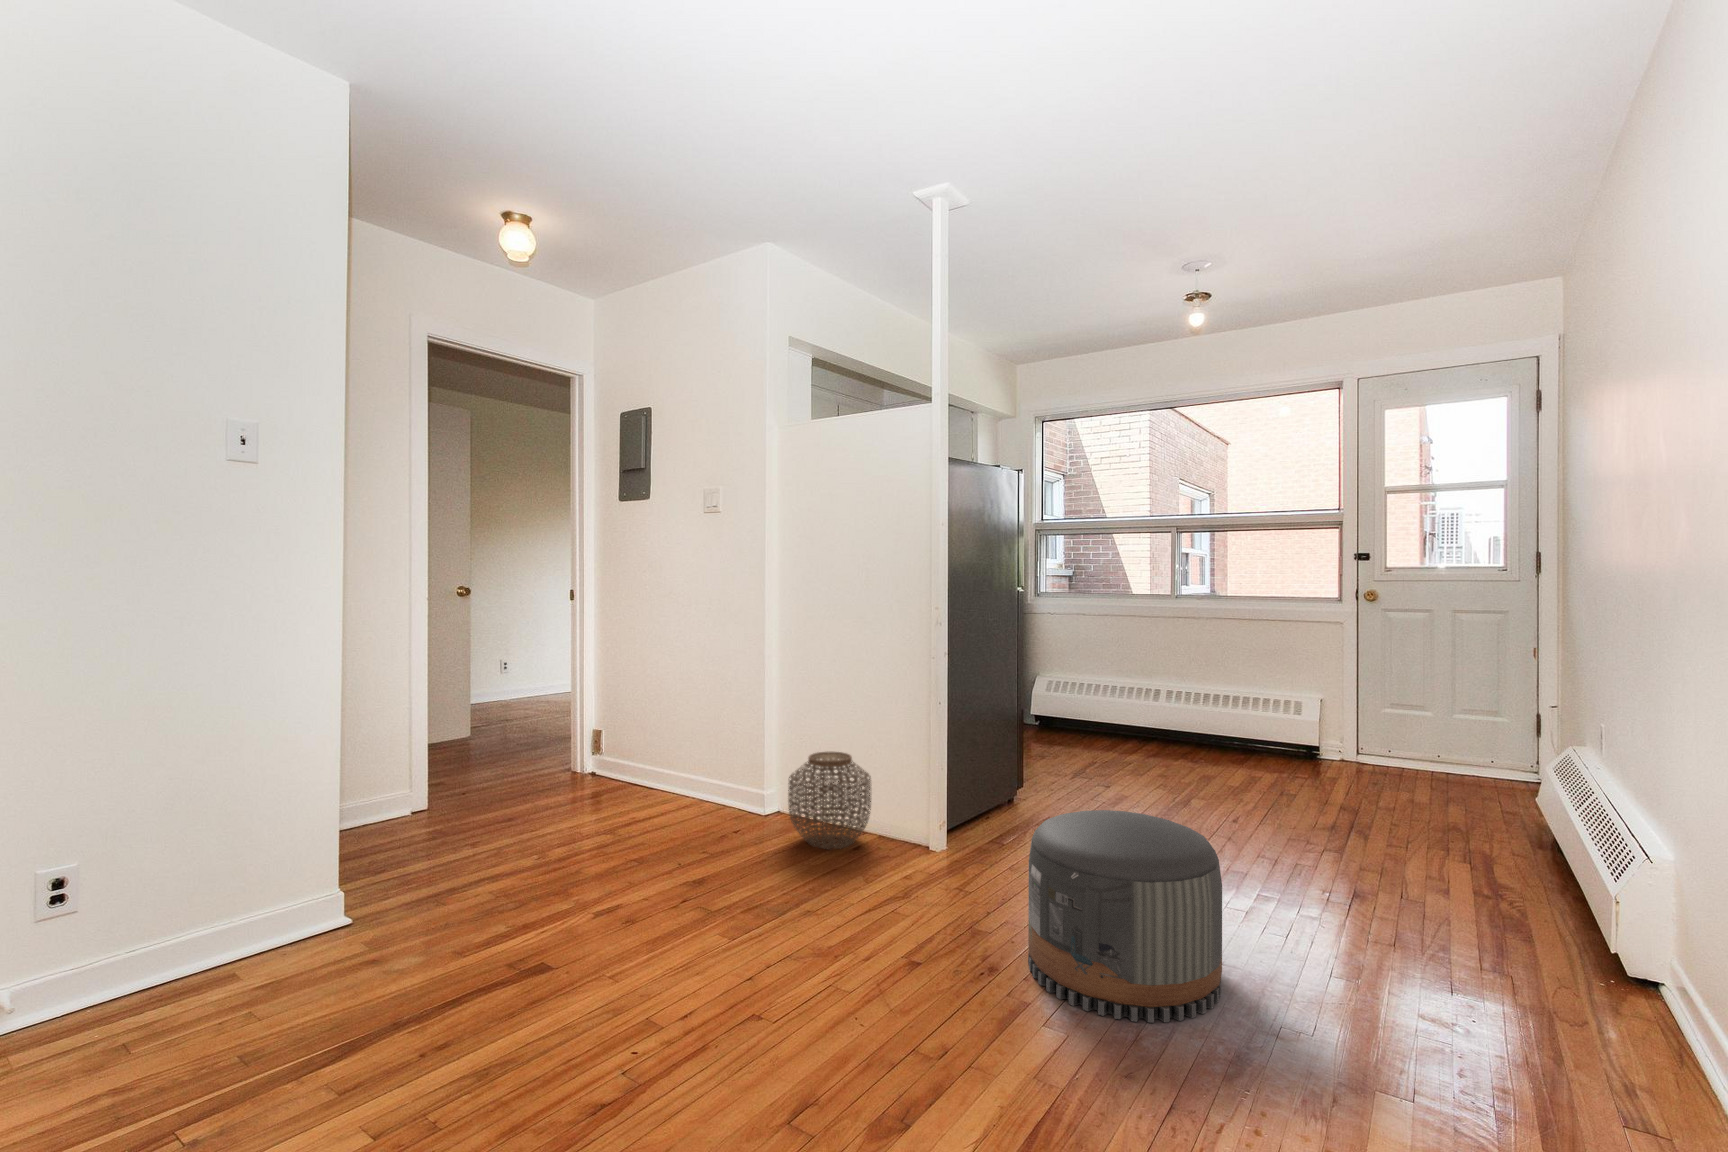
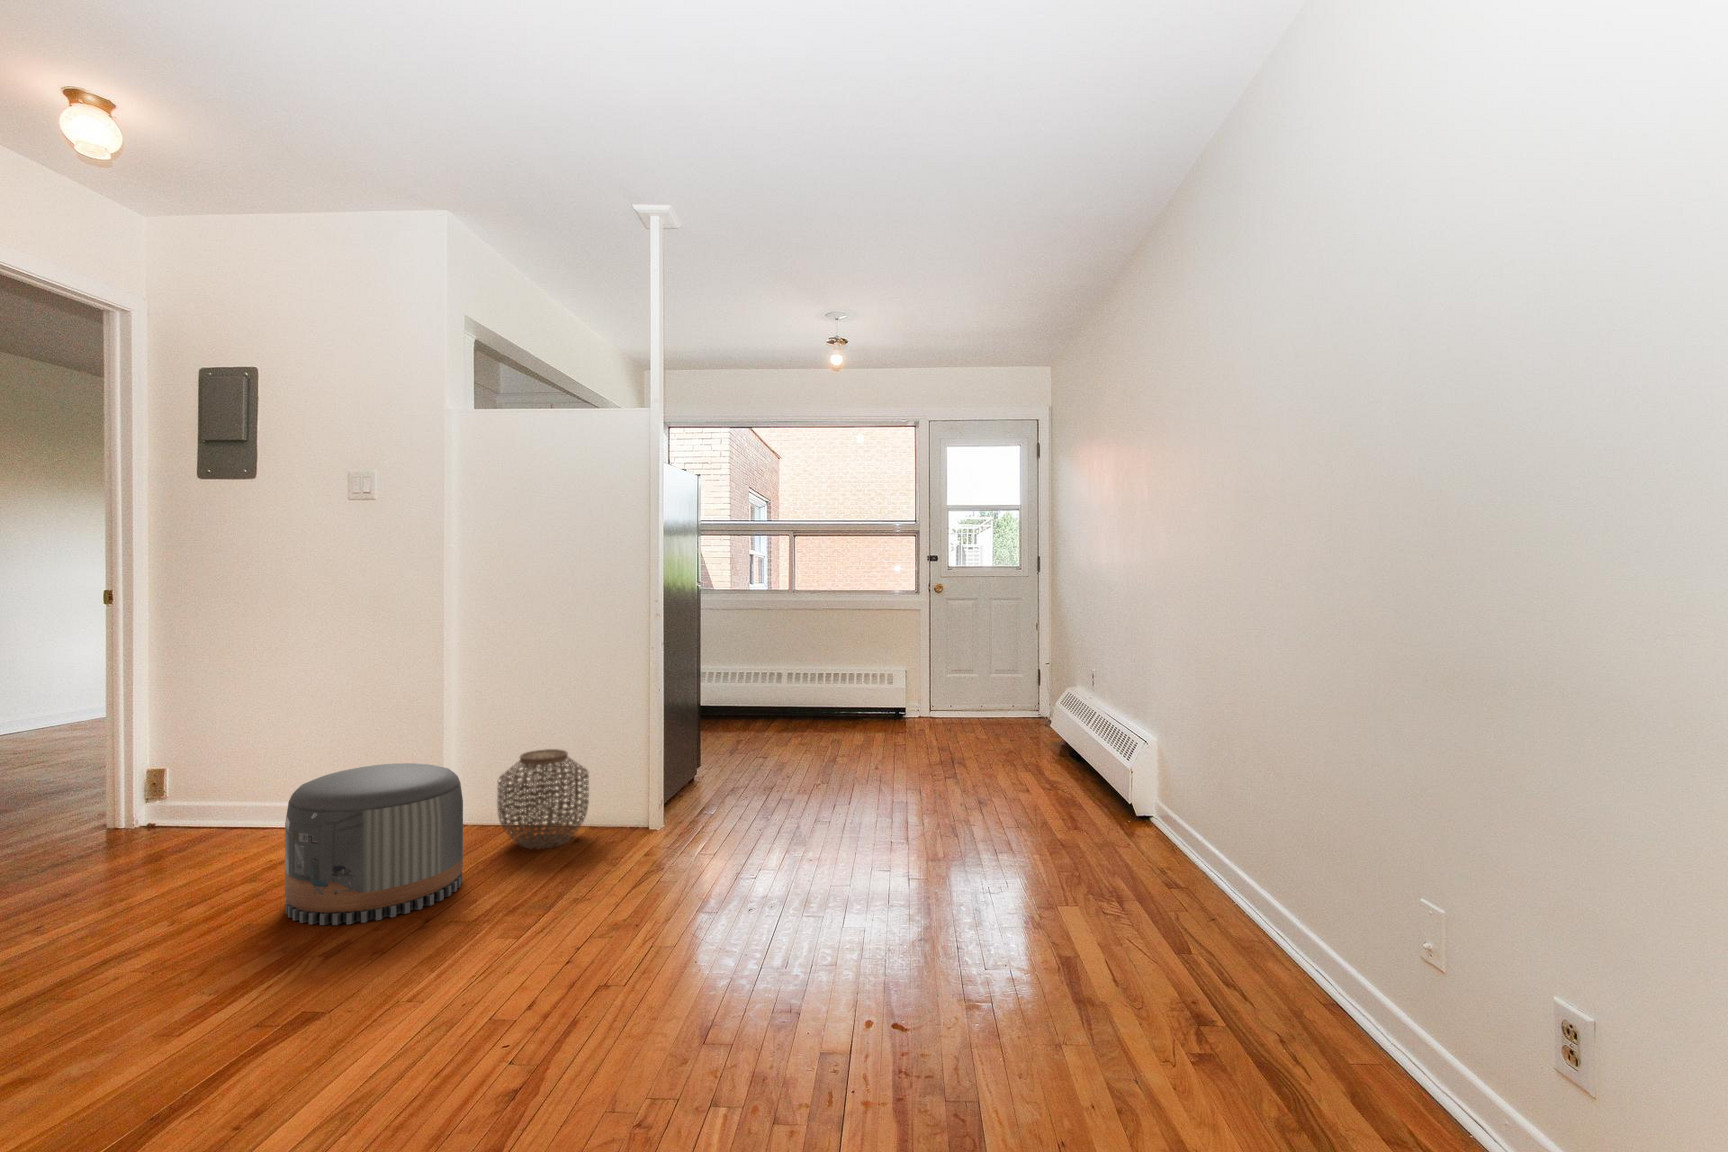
pouf: present [1028,810,1222,1022] -> present [285,763,463,925]

